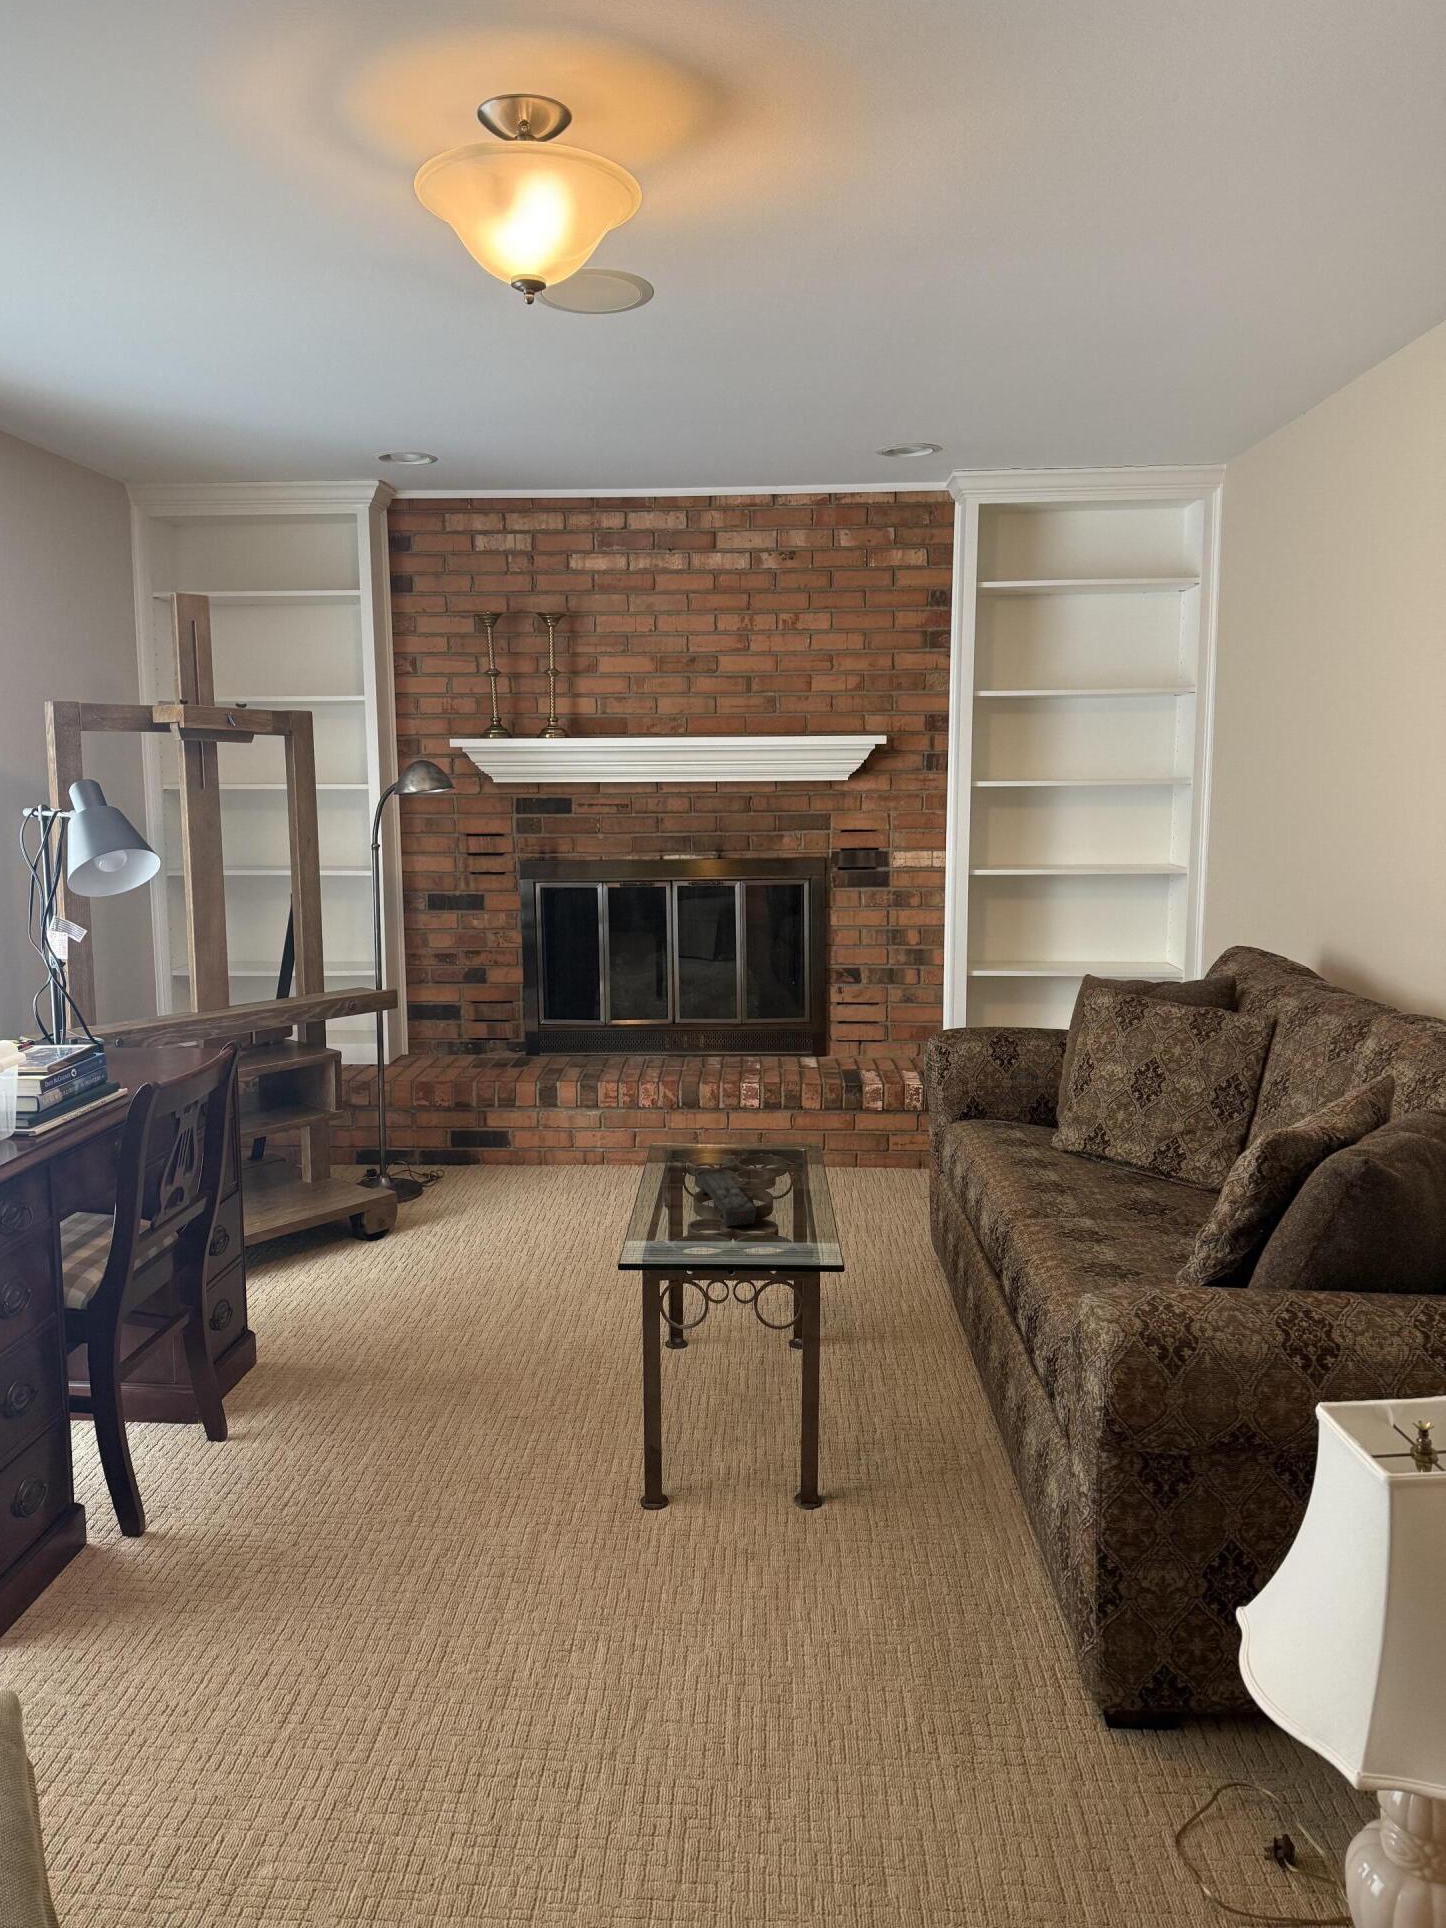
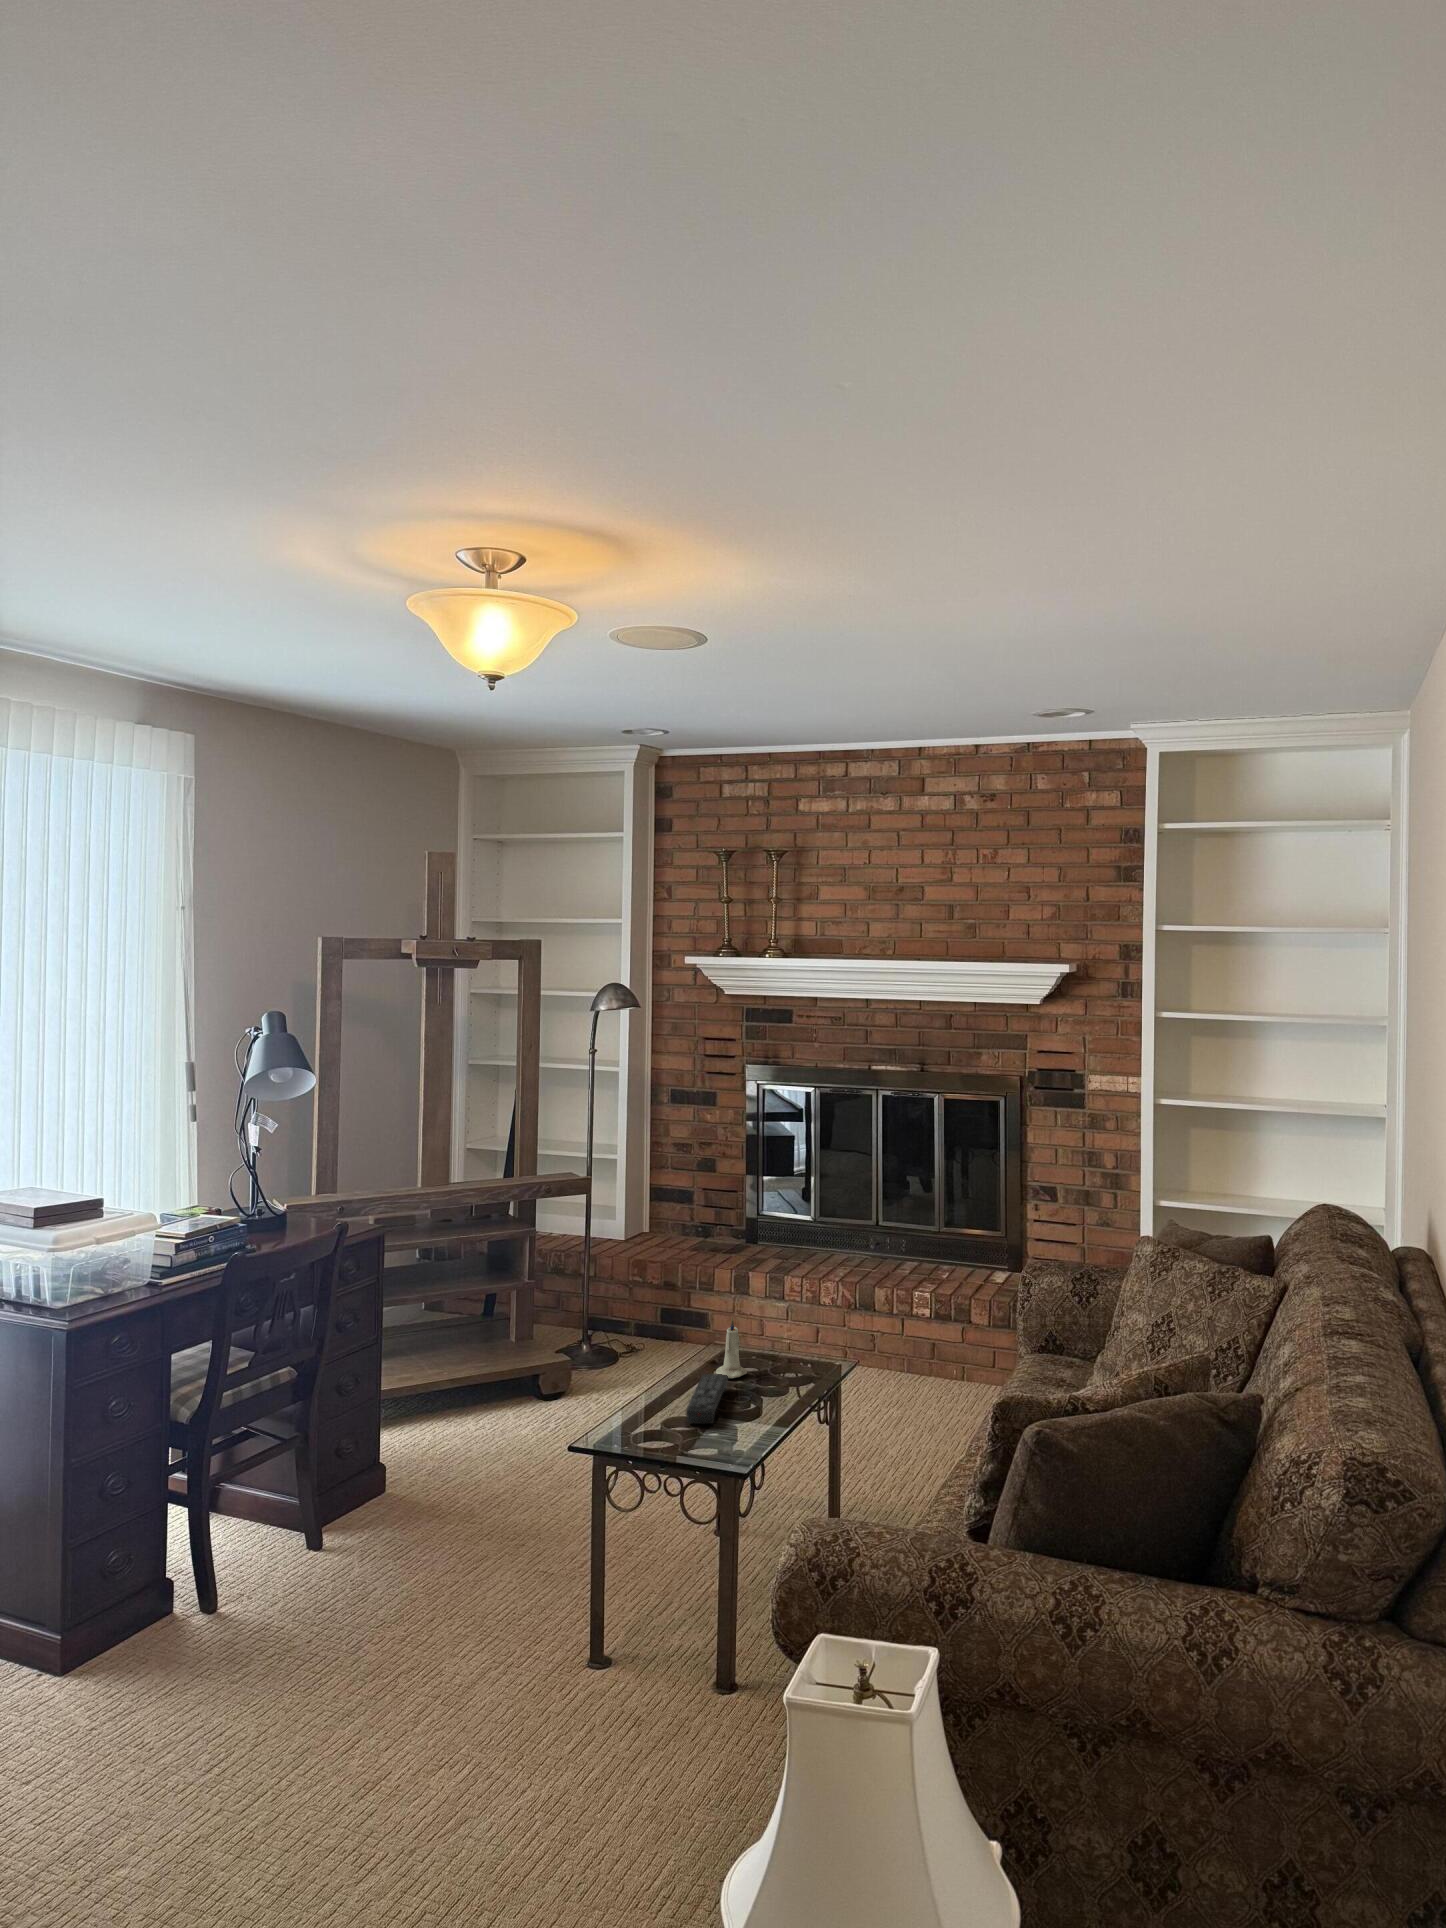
candle: none [695,1110,728,1177] -> present [716,1317,747,1378]

